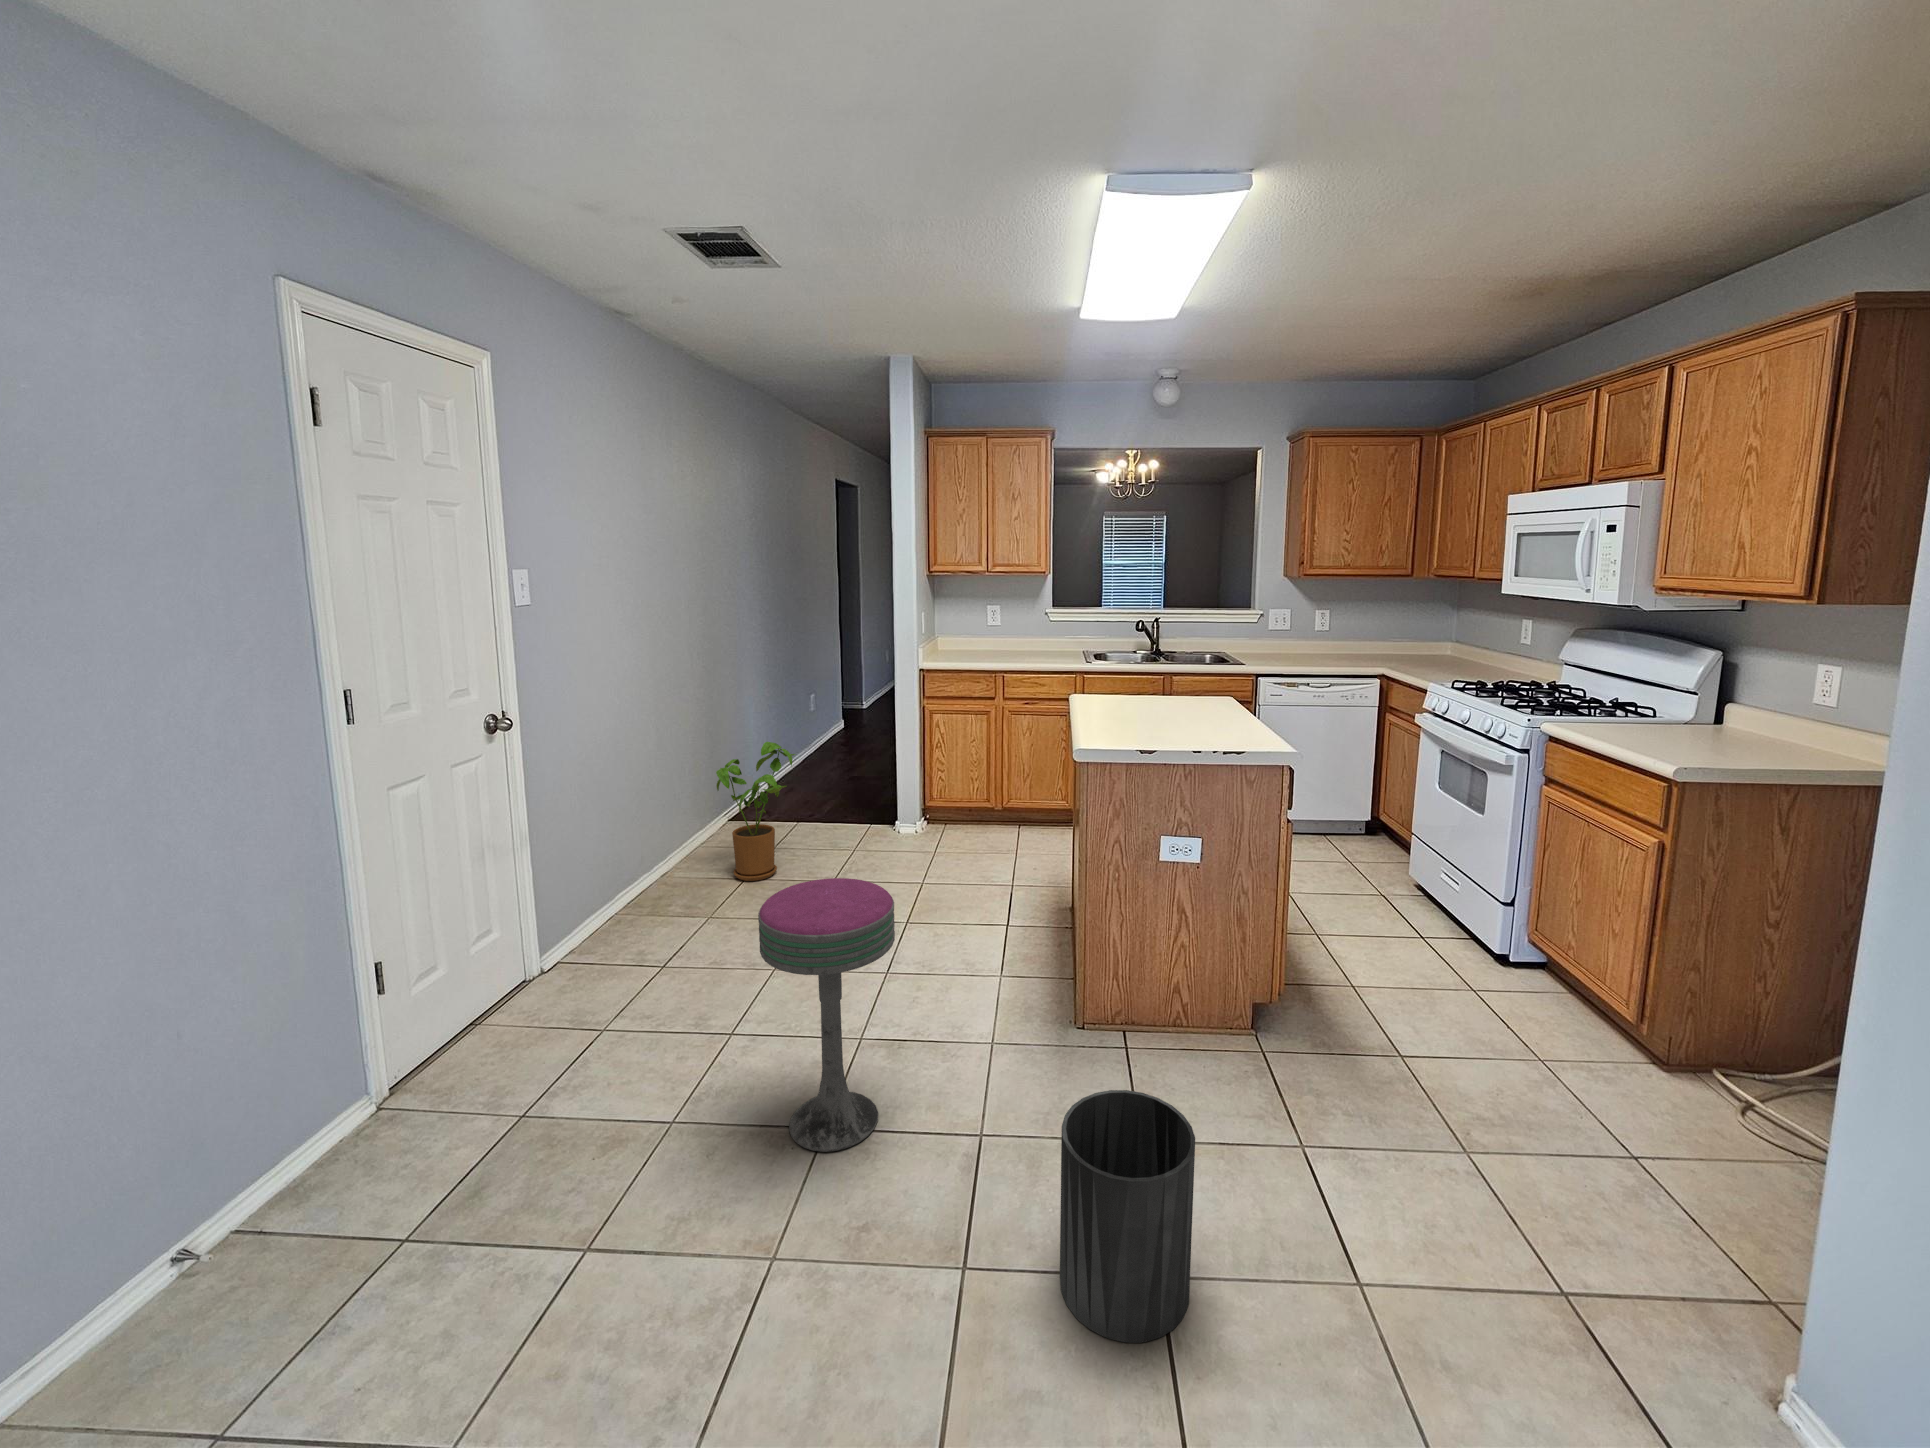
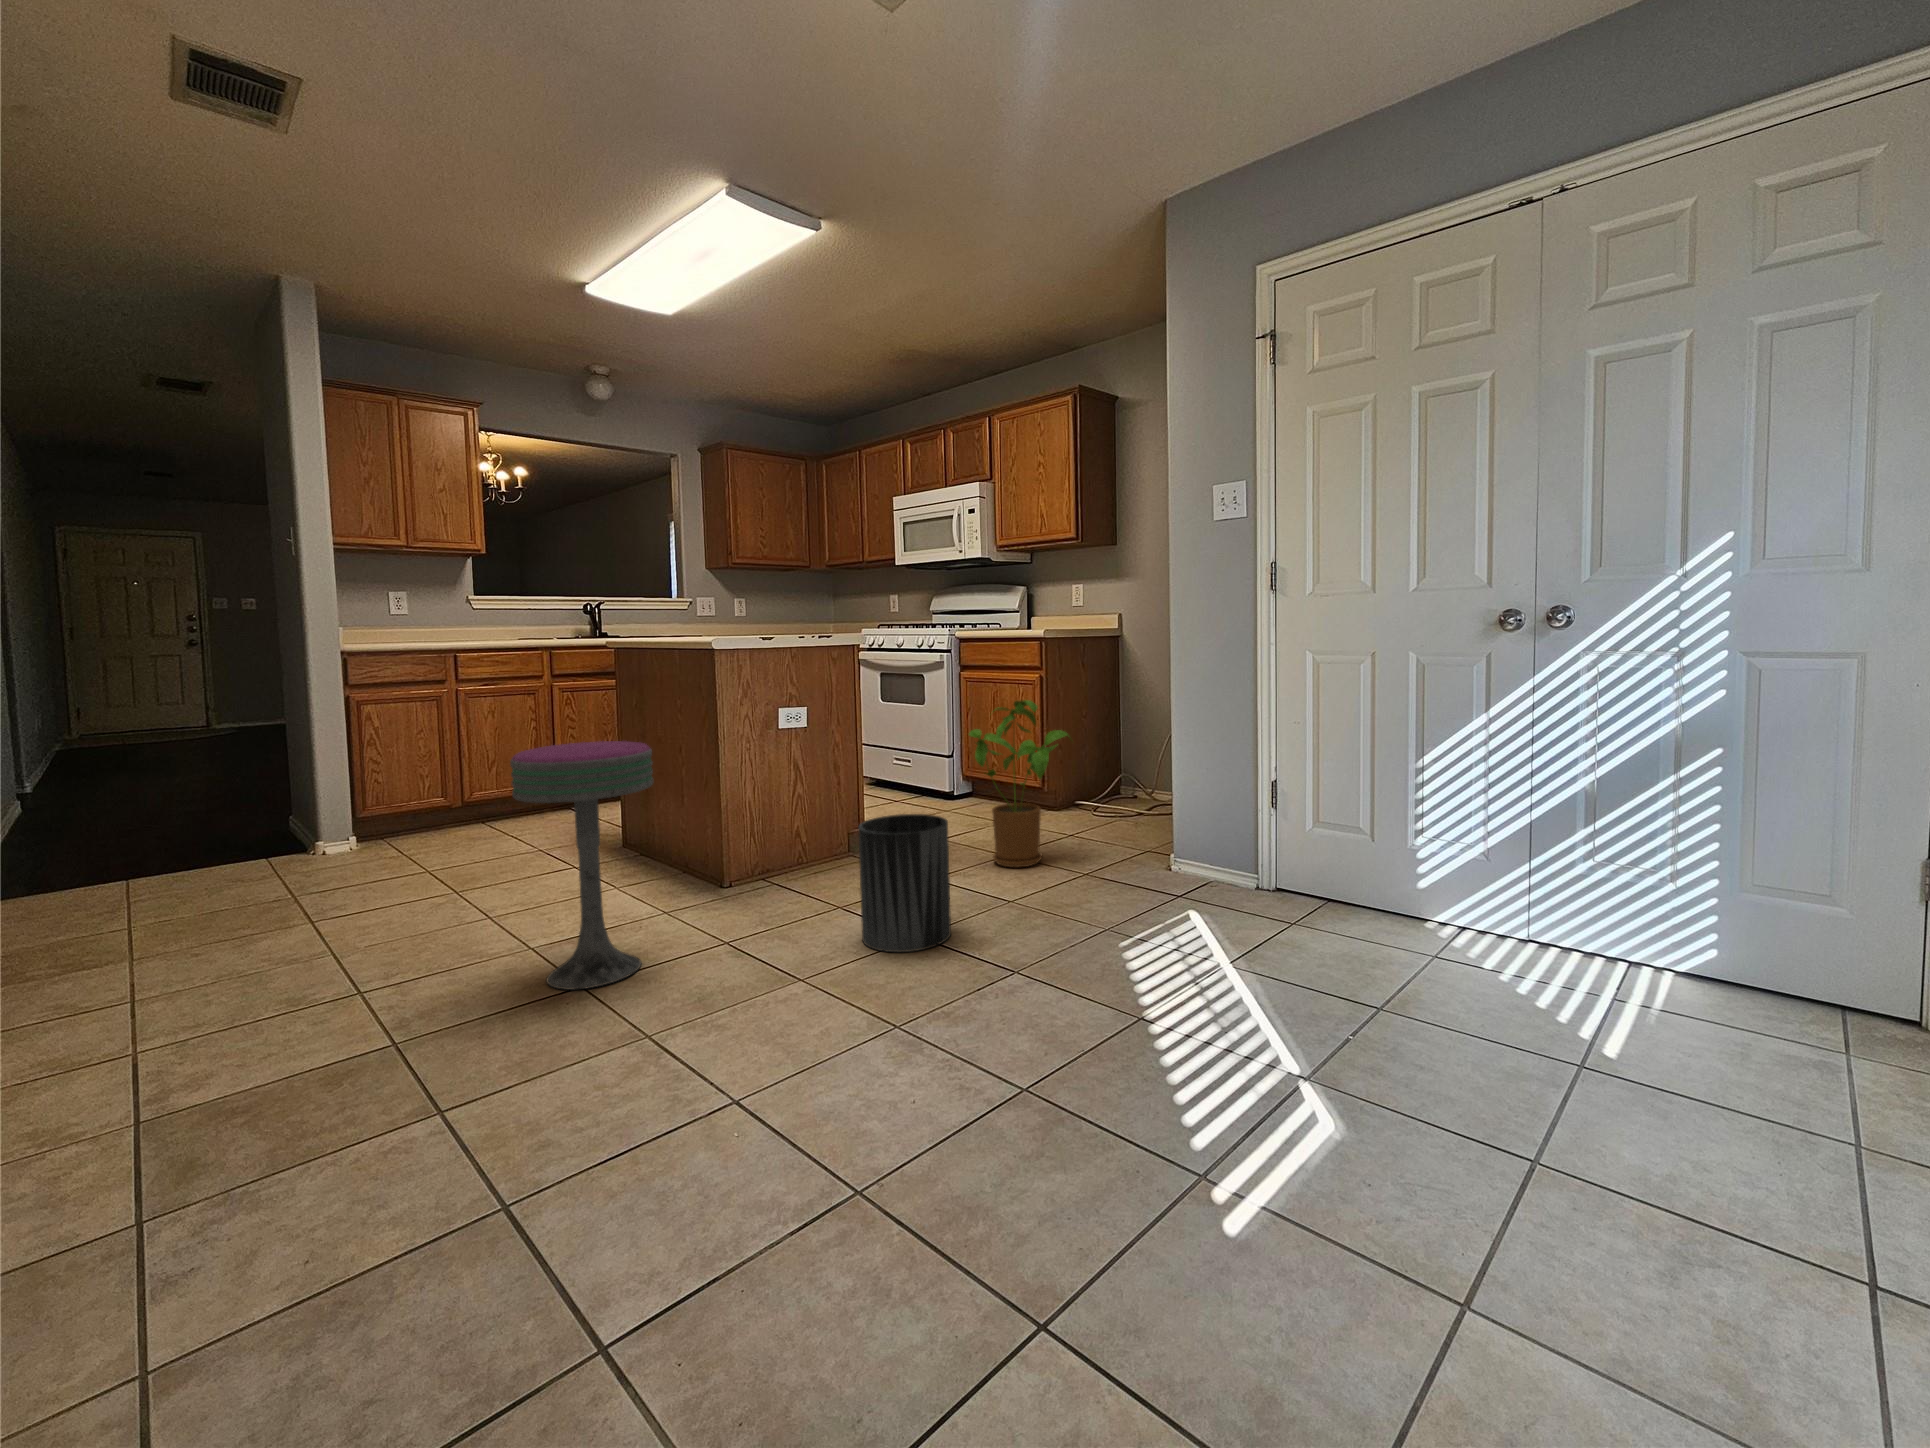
house plant: present [716,742,795,881] -> present [969,700,1073,868]

